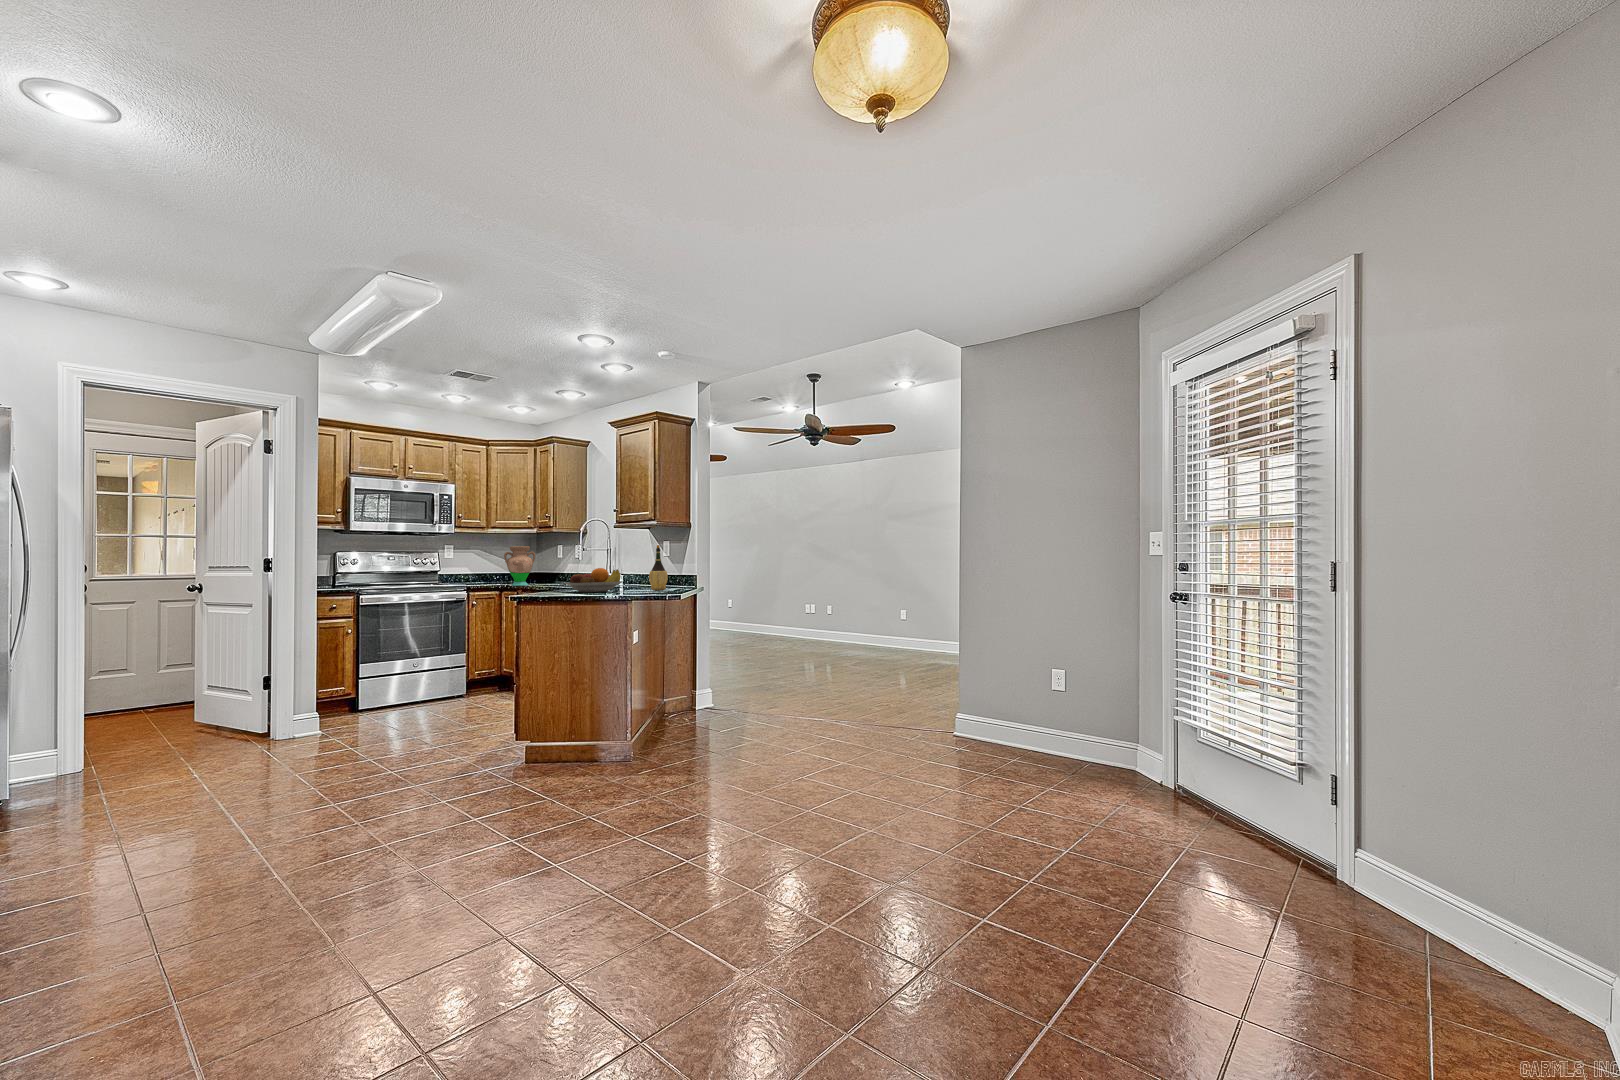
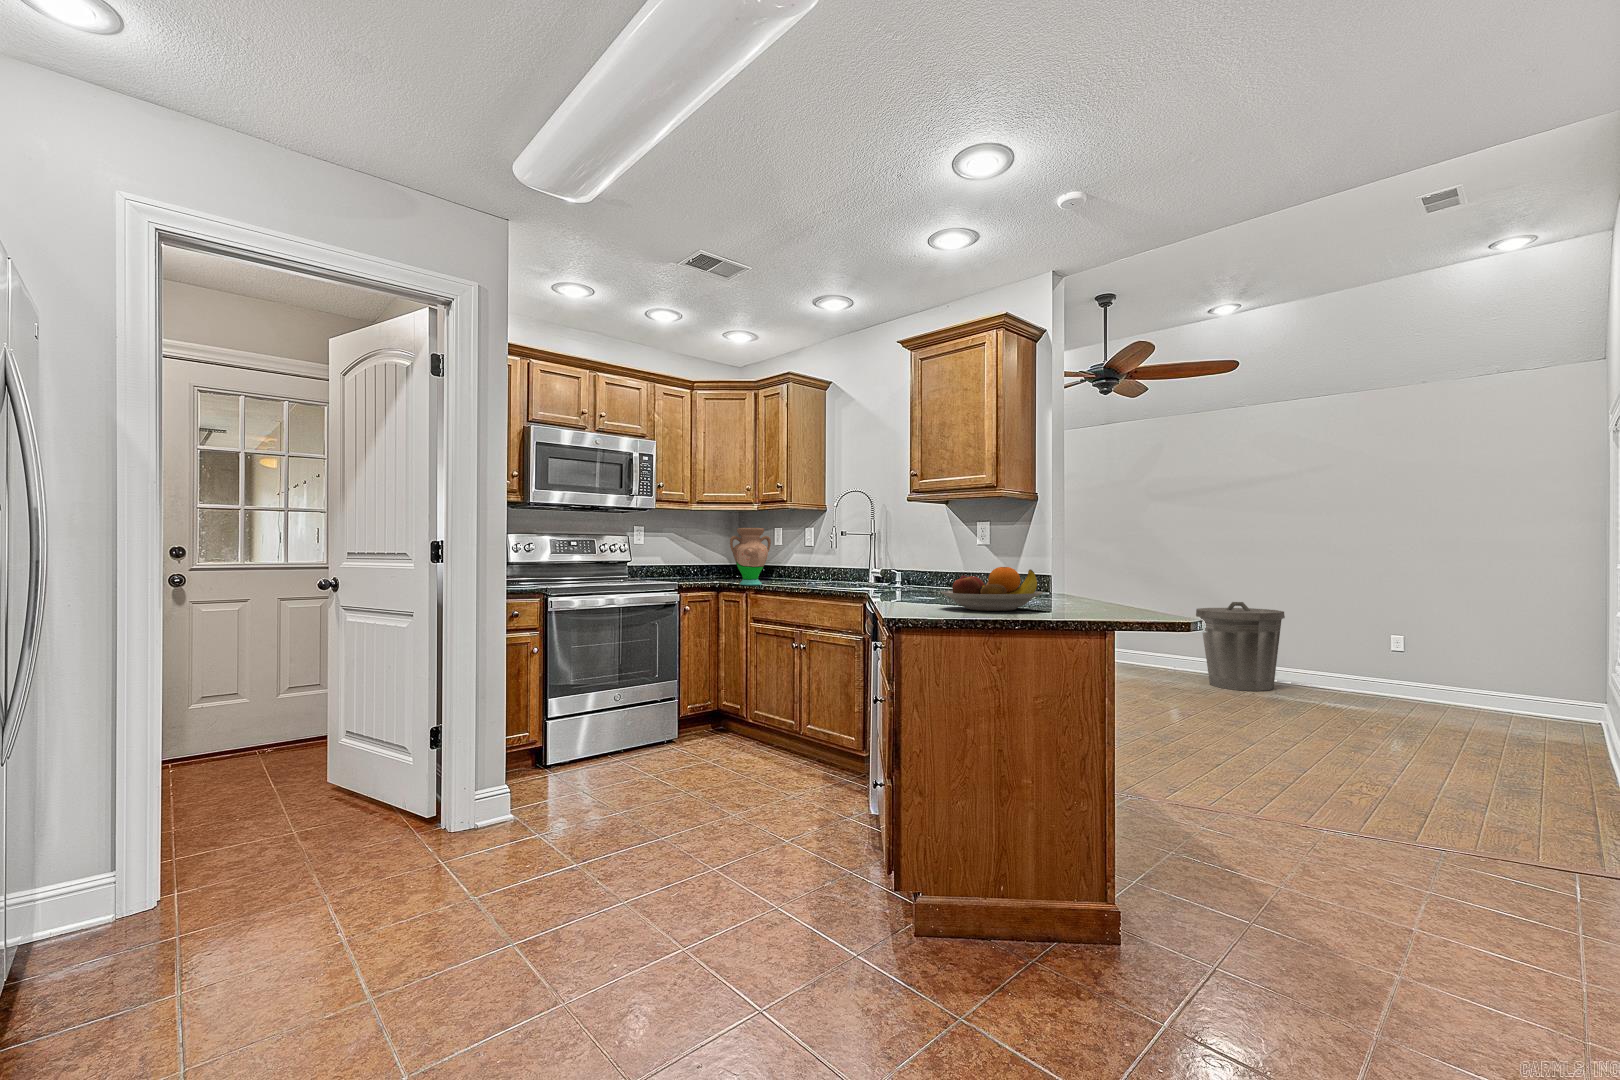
wine bottle: present [649,545,668,591] -> none [1071,527,1106,607]
trash can: none [880,594,935,655] -> present [1196,602,1285,691]

